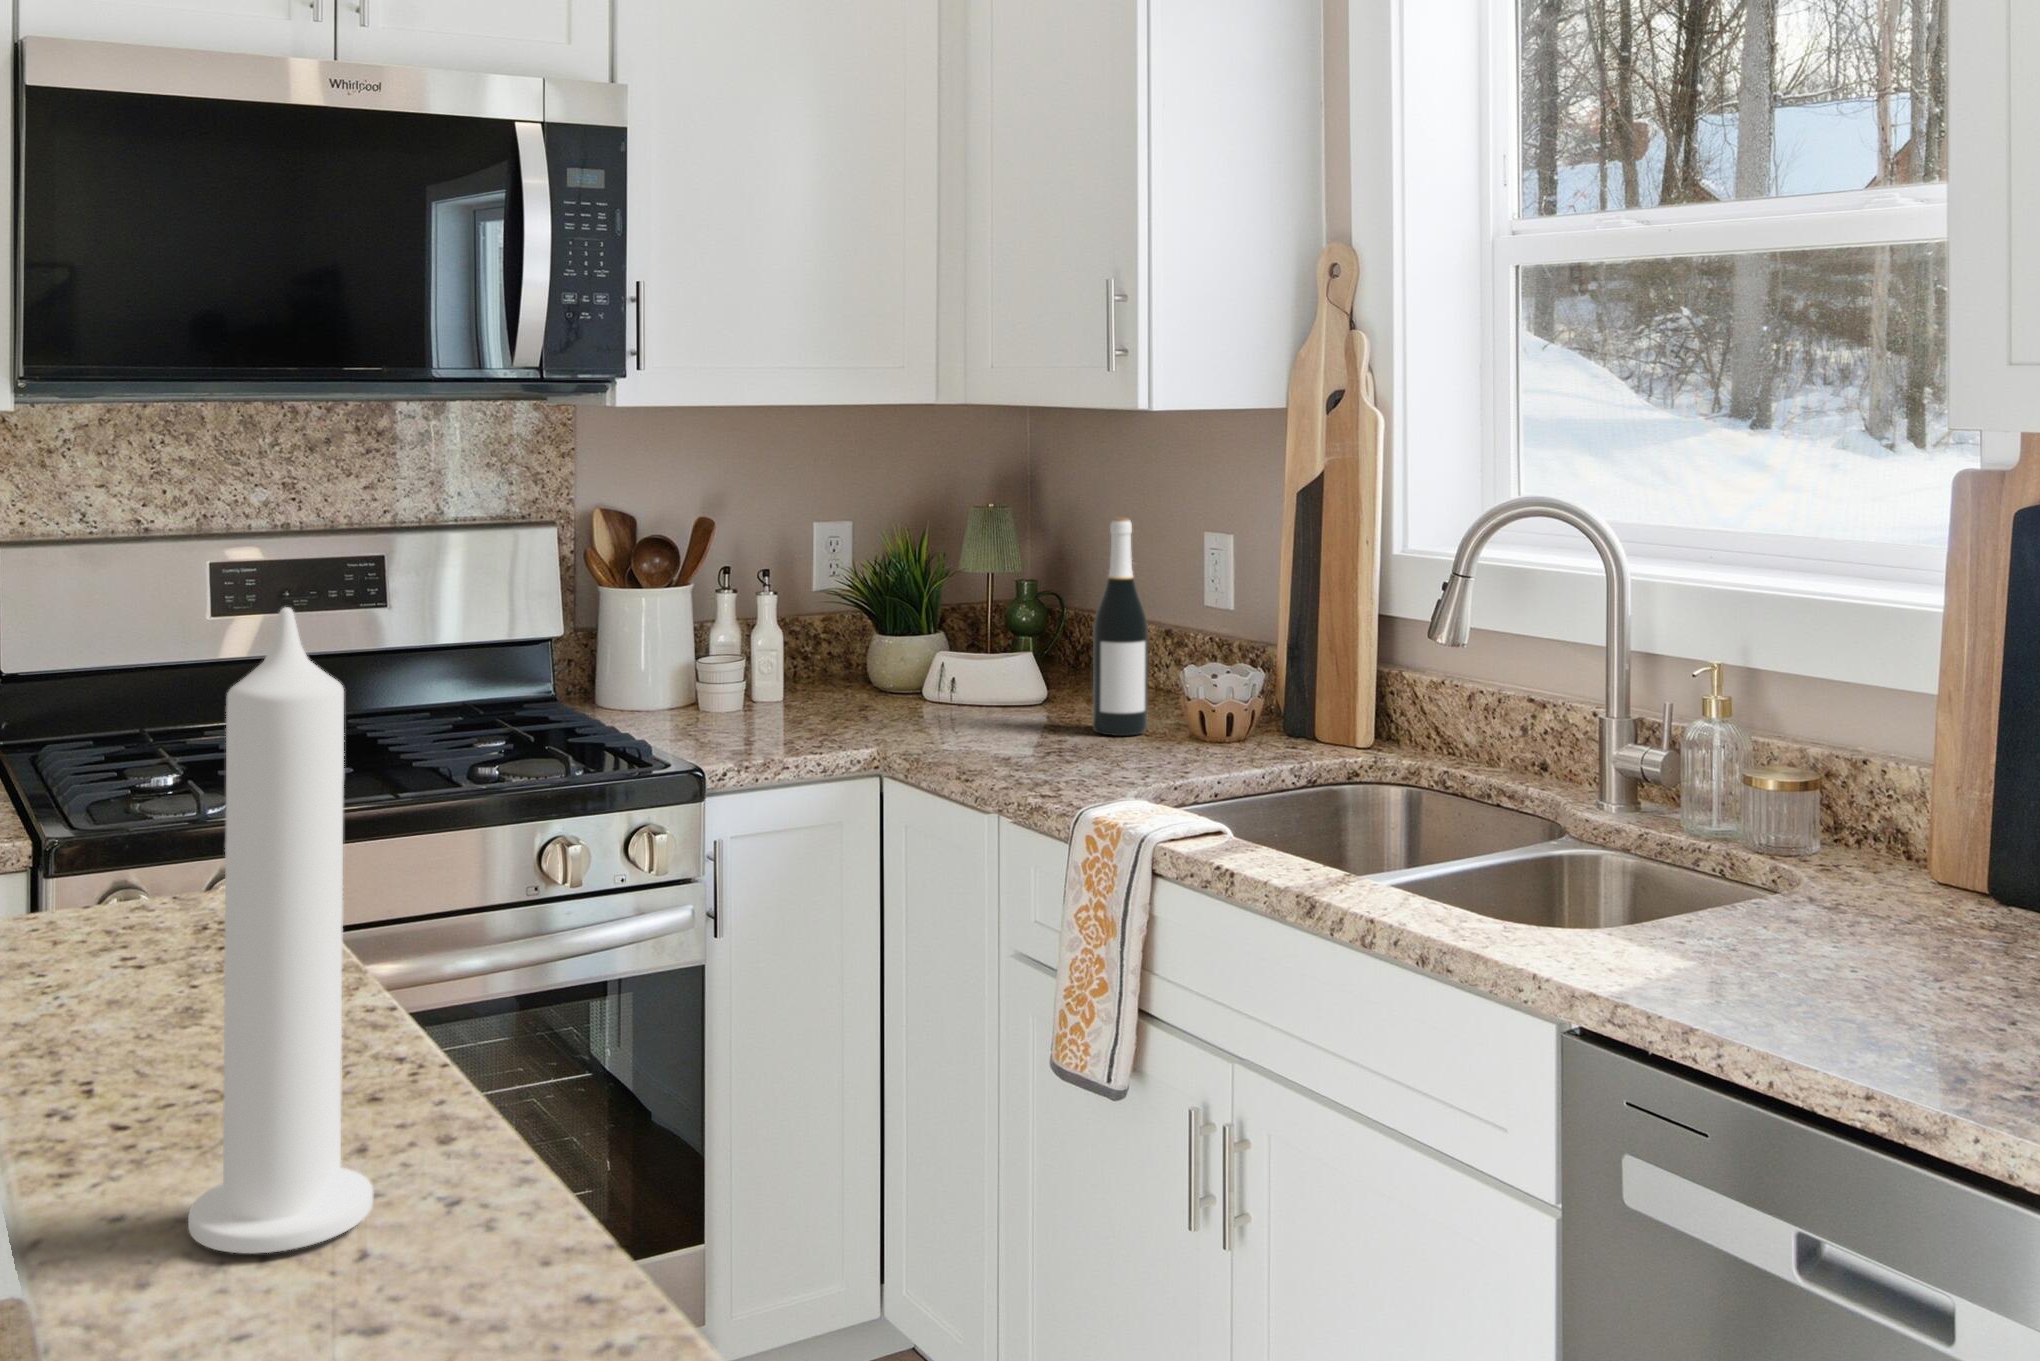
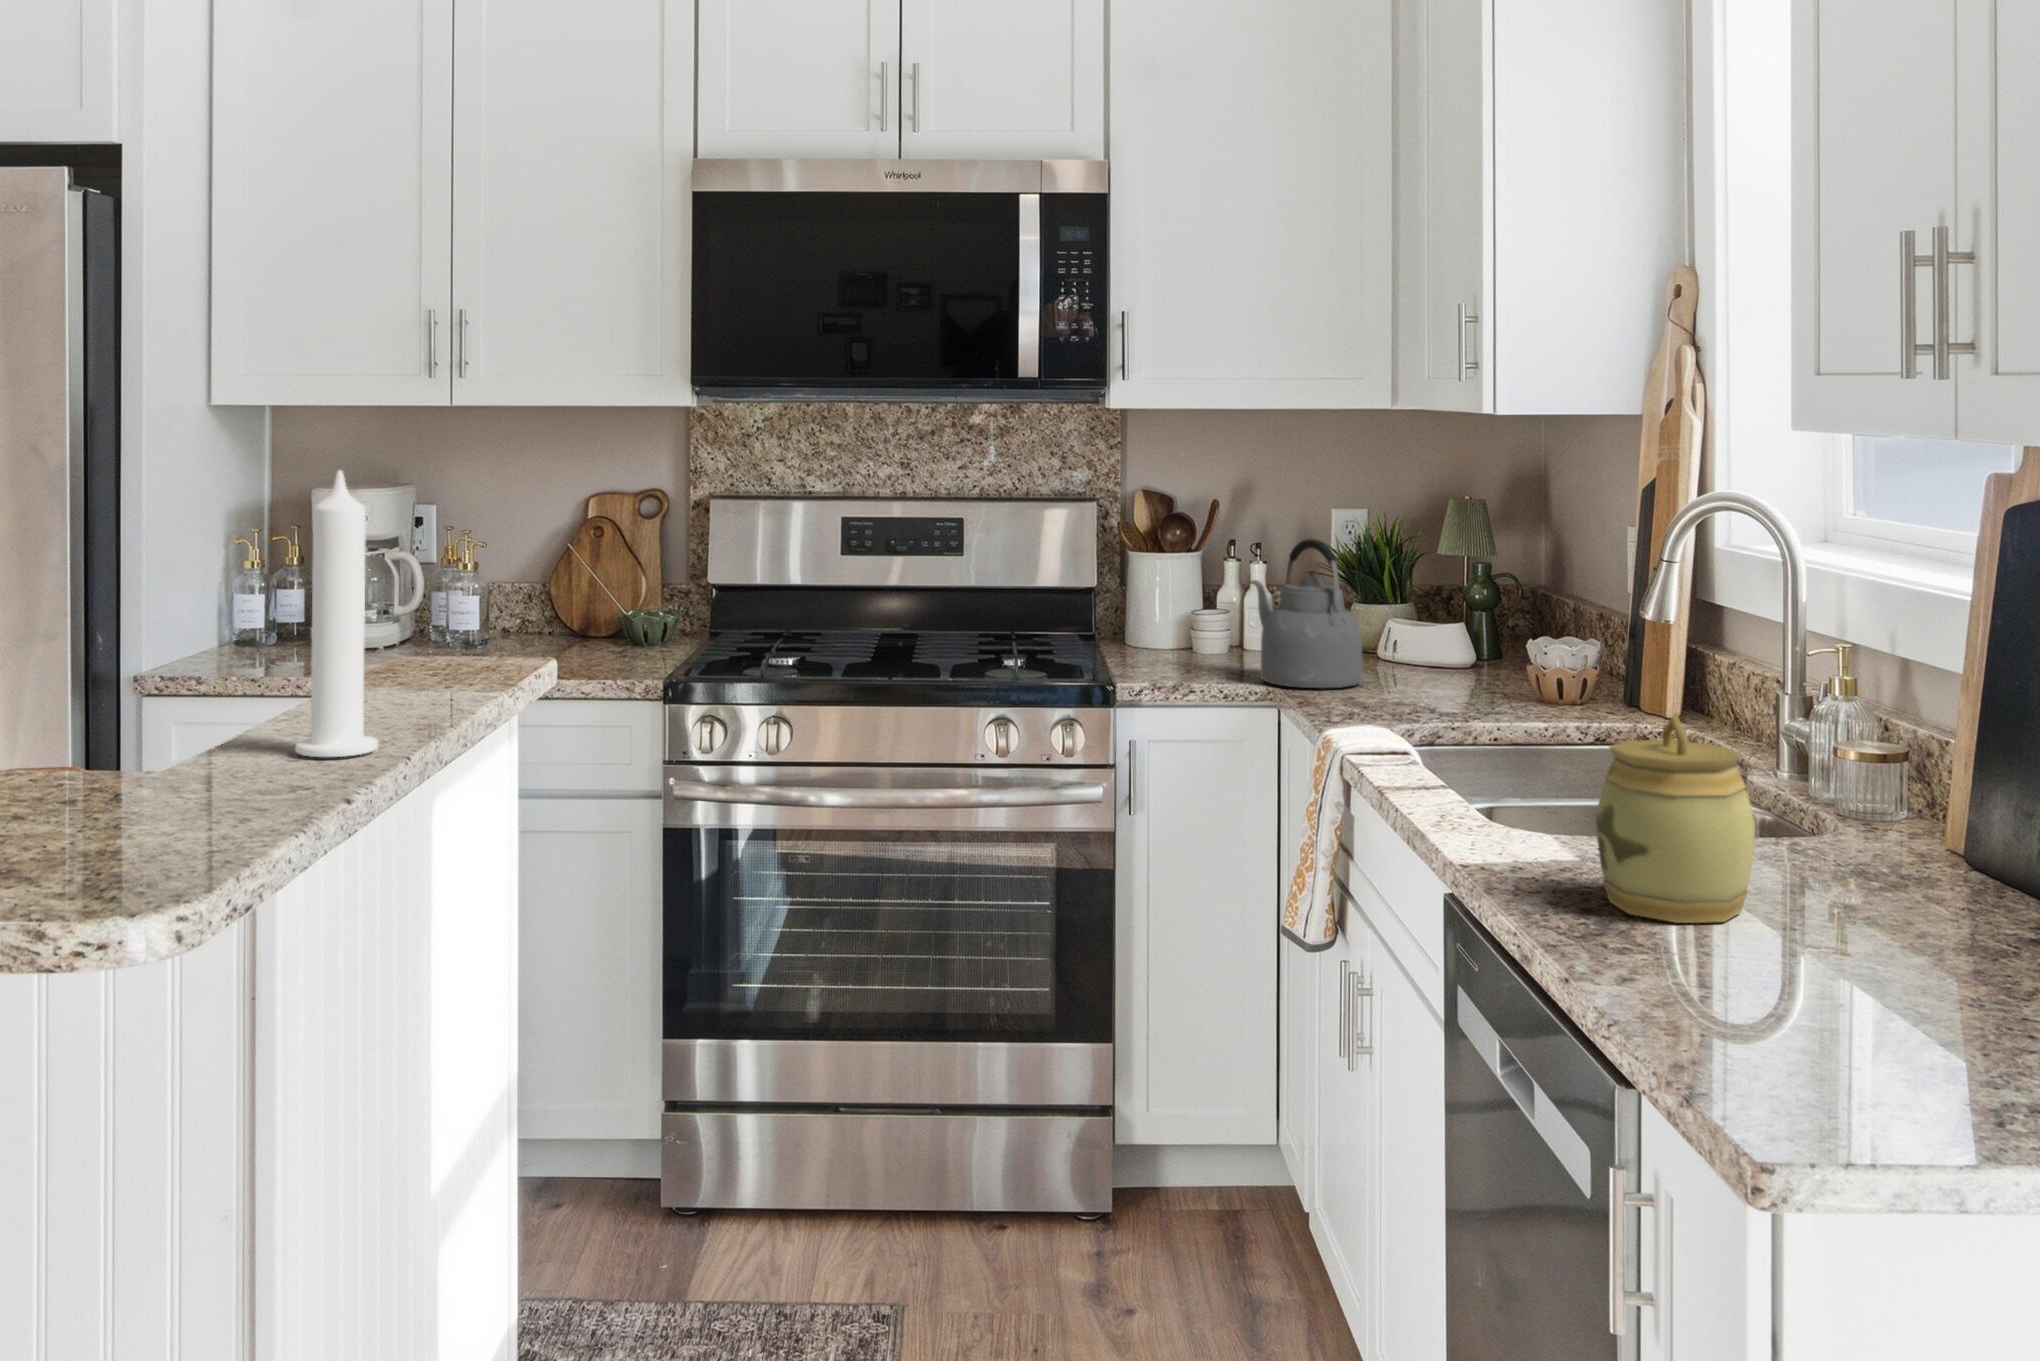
wine bottle: present [1093,517,1148,736] -> none [1465,506,1514,695]
kettle: none [815,565,978,749] -> present [1249,539,1363,688]
jar: none [1802,789,1996,1042] -> present [1596,716,1755,923]

